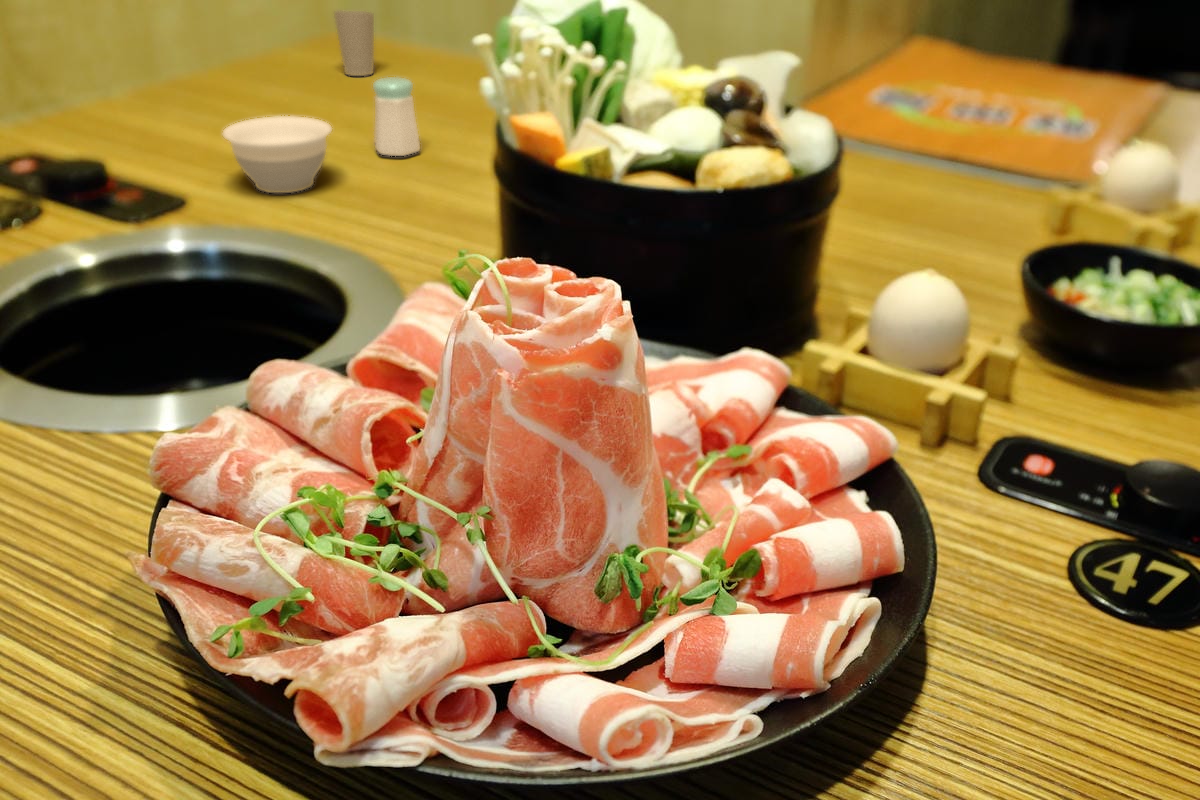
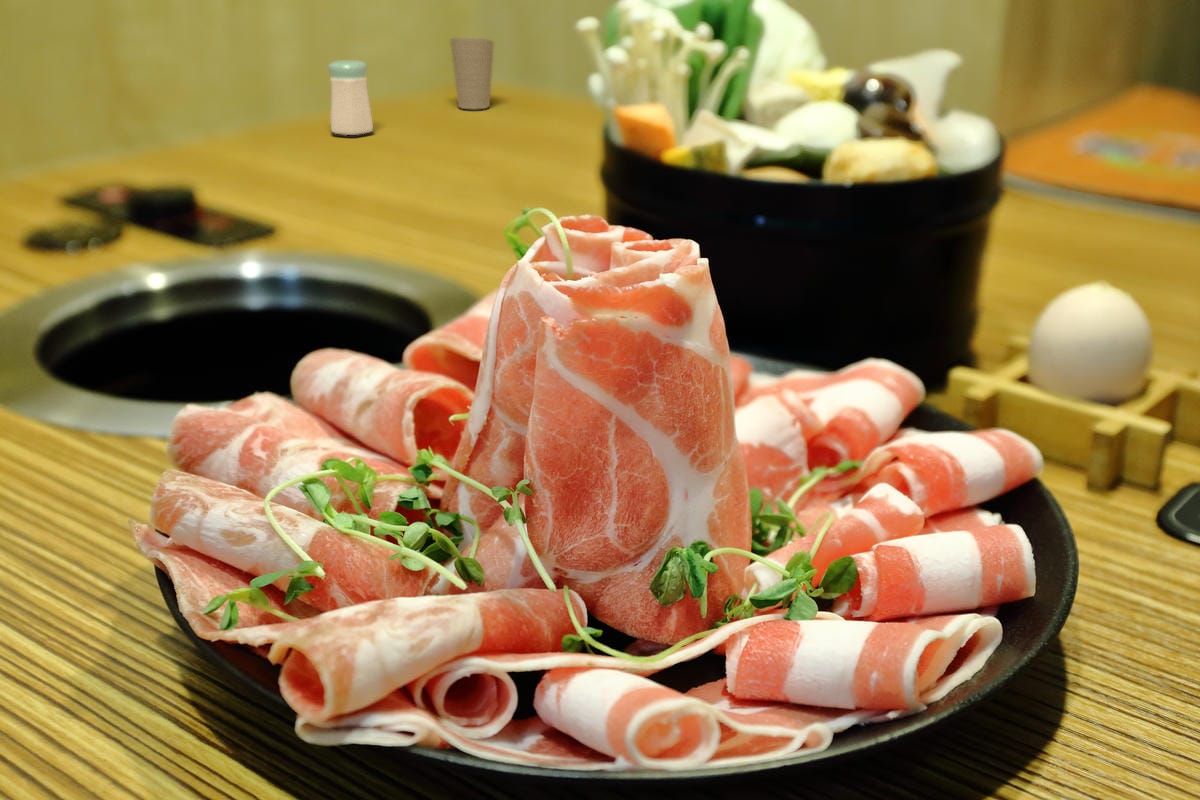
salt shaker: present [373,77,420,156] -> present [328,60,373,135]
bowl: present [223,116,332,193] -> none [311,135,431,216]

